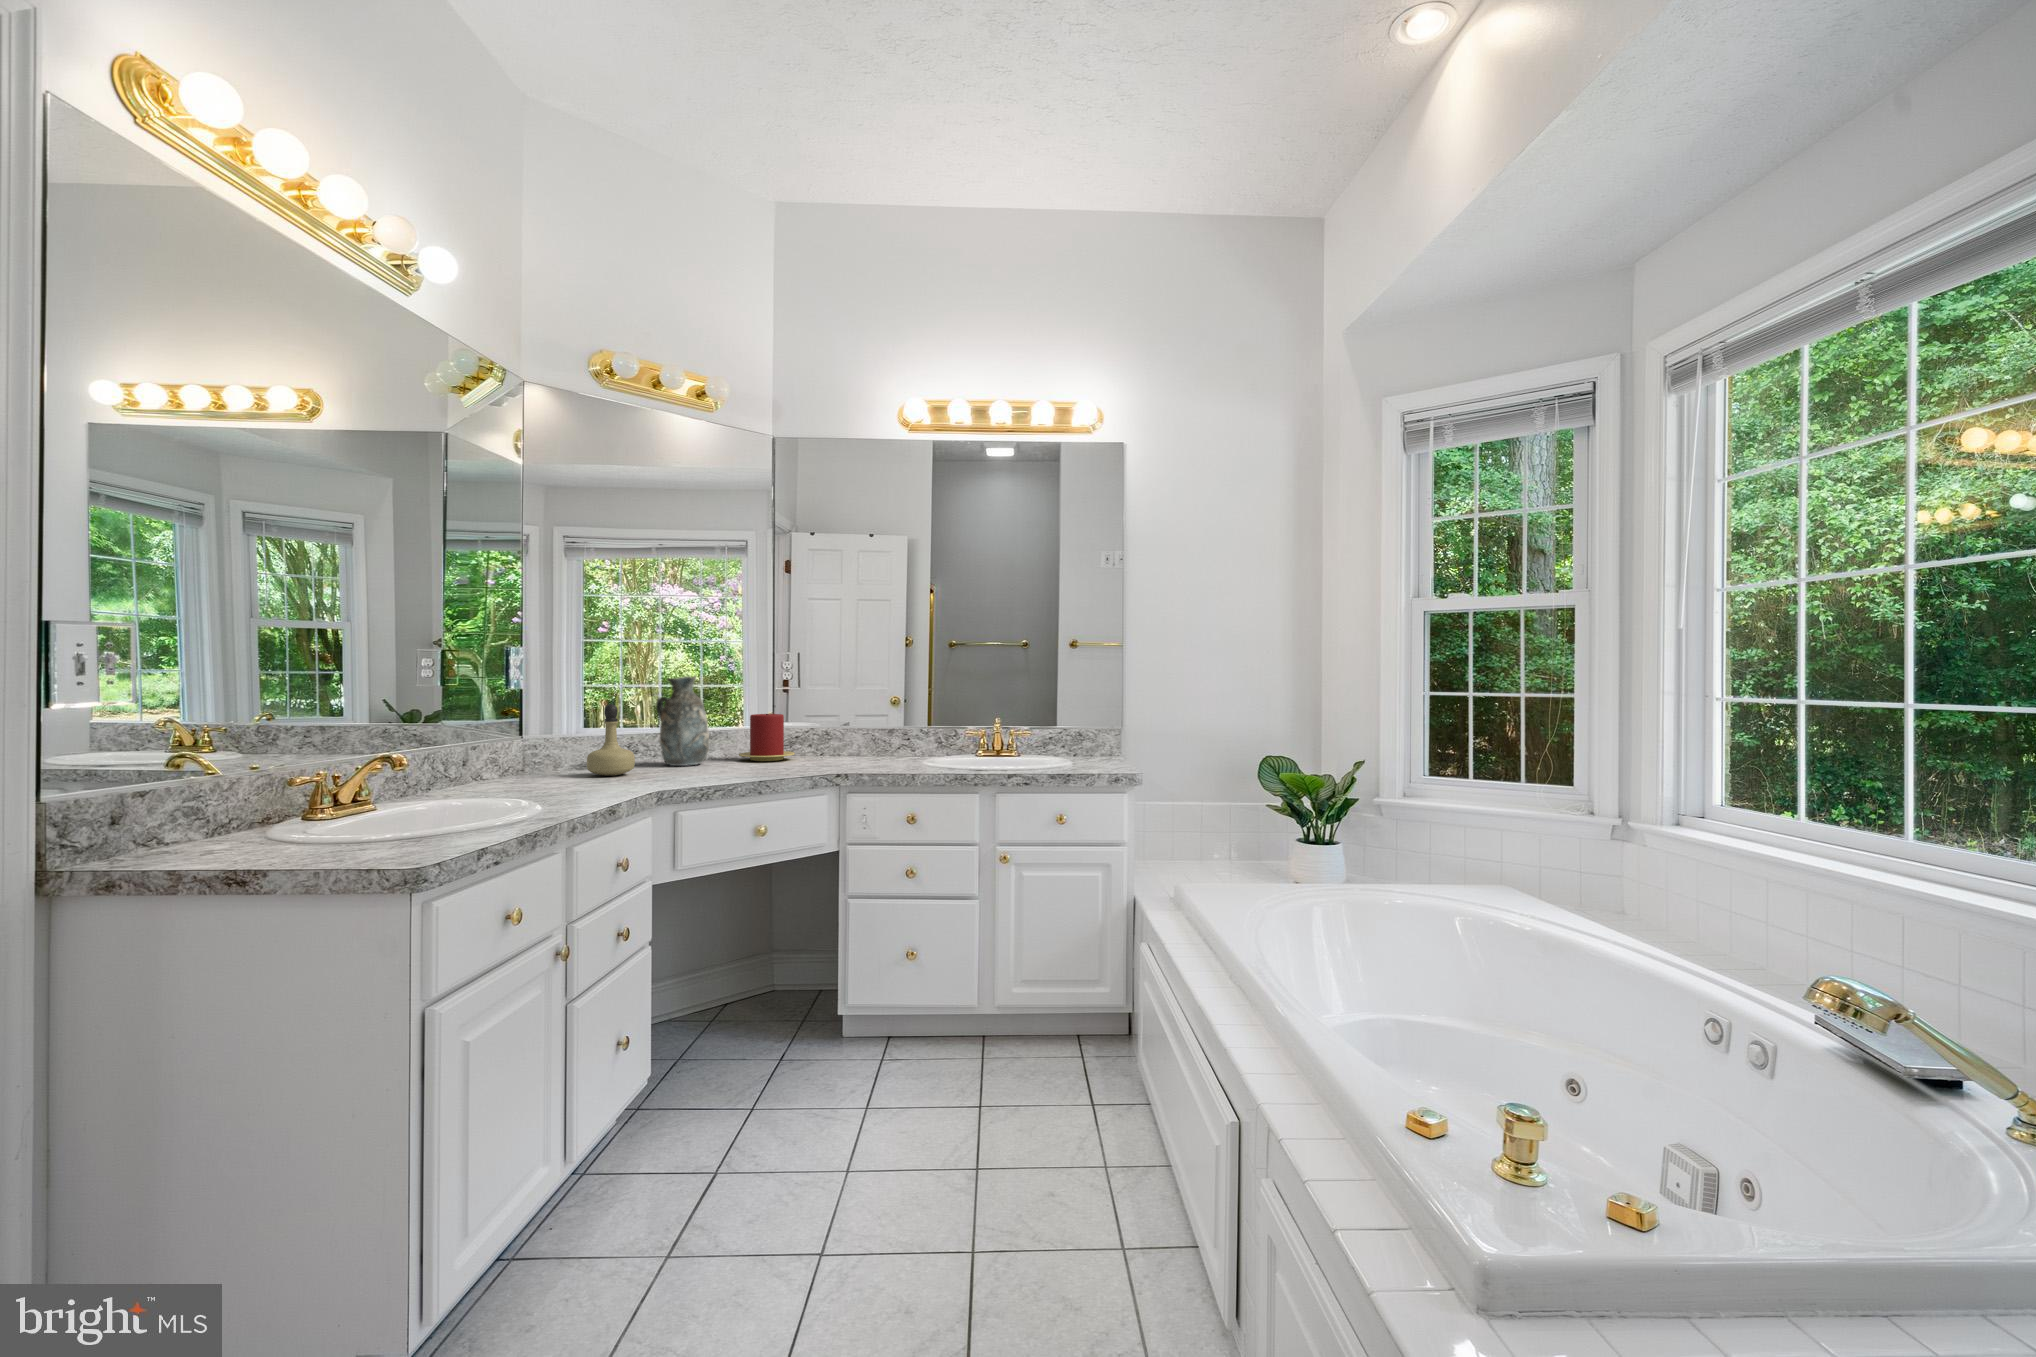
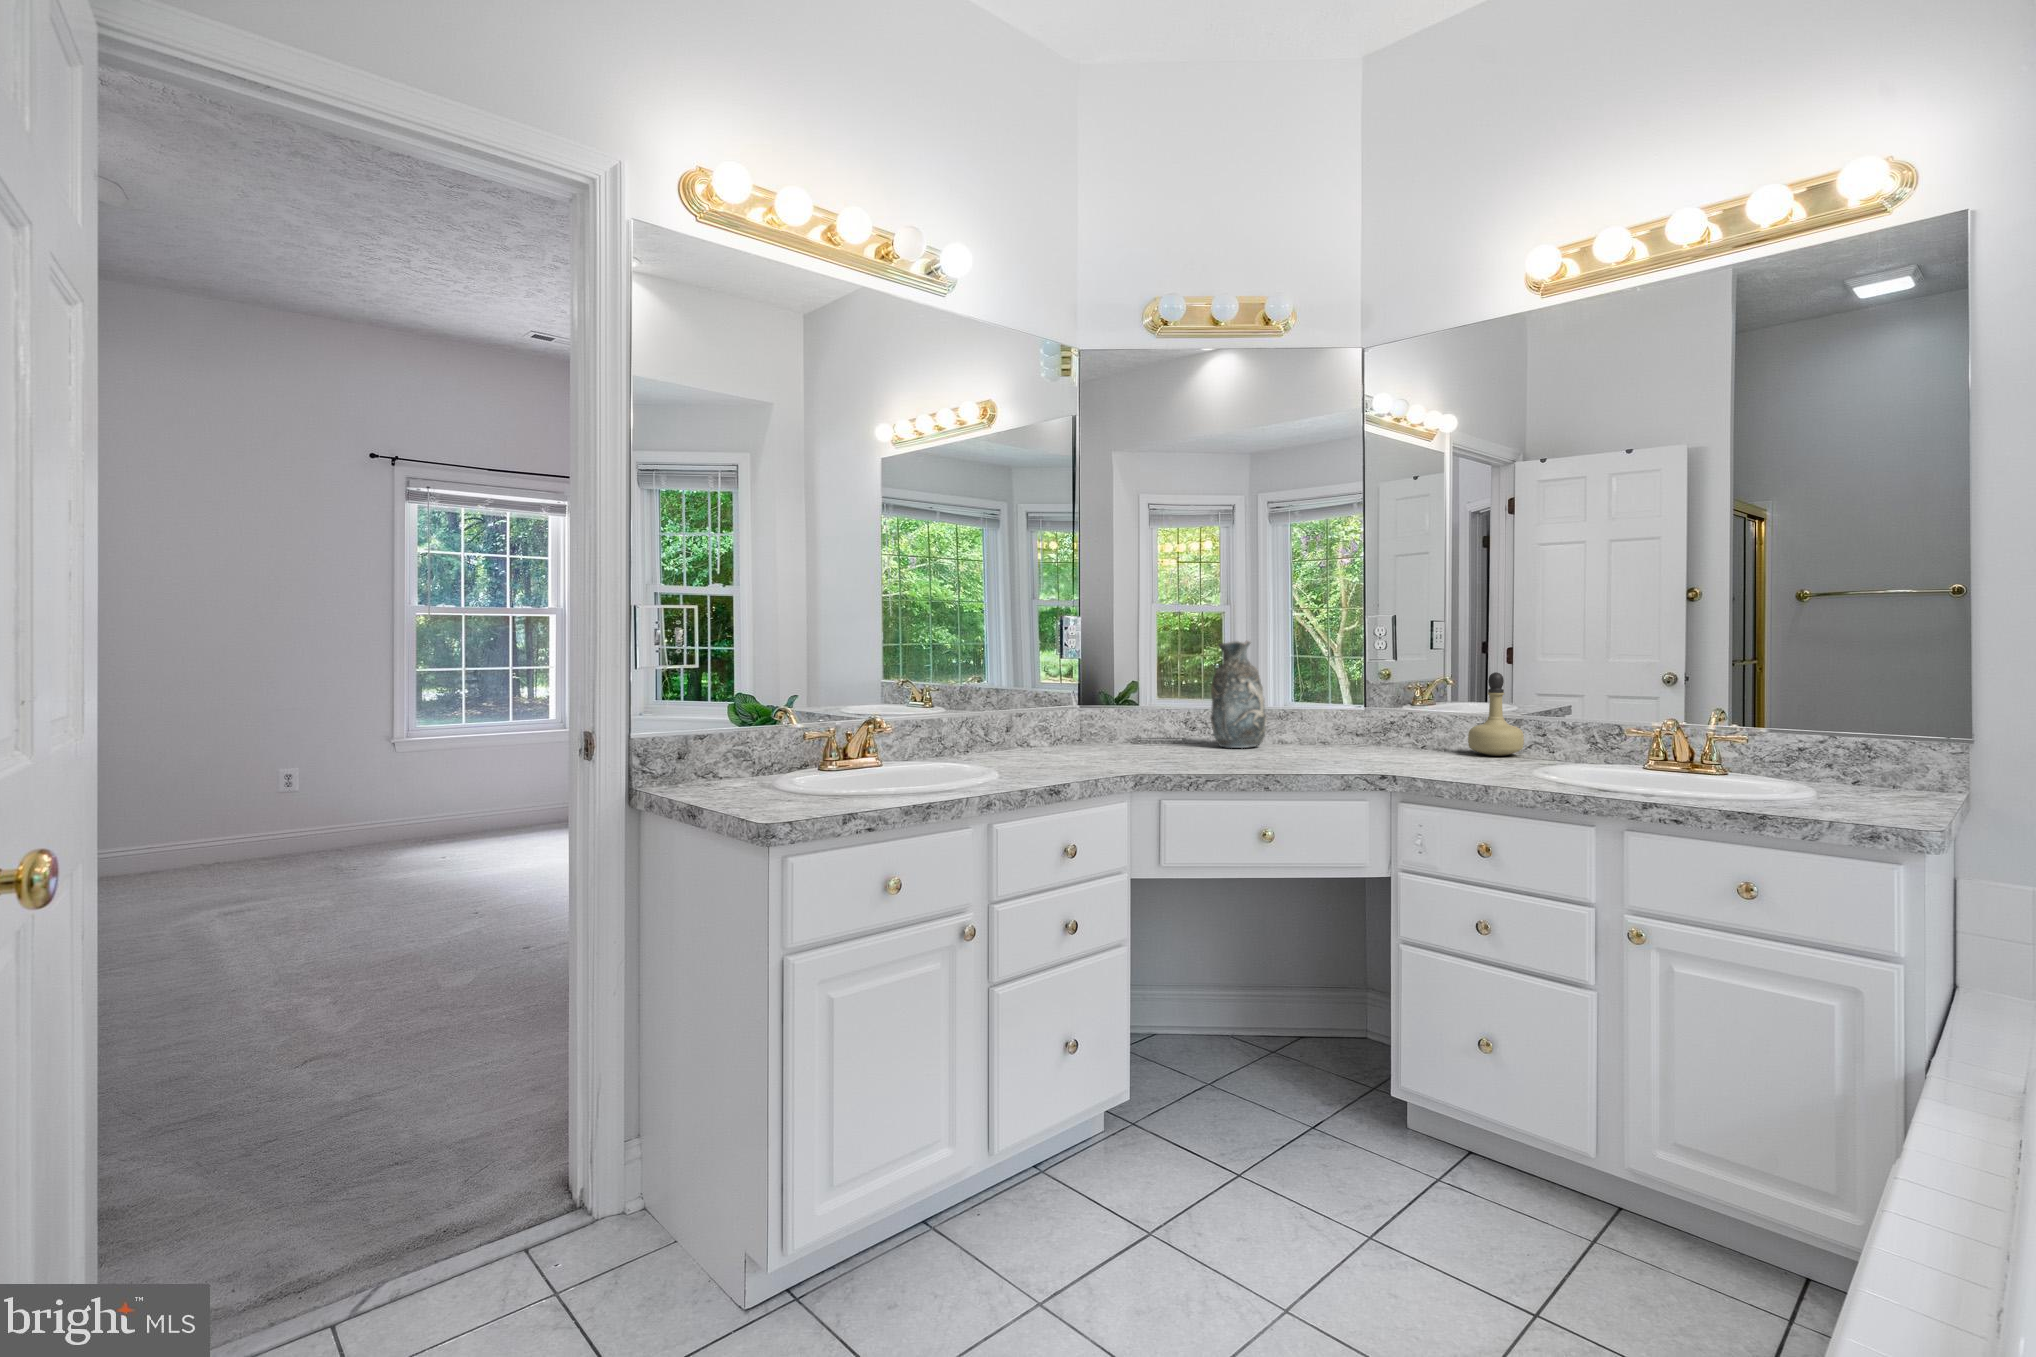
perfume bottle: present [587,704,635,776] -> present [1468,672,1524,756]
candle: present [739,714,795,761] -> none [1309,689,1381,750]

